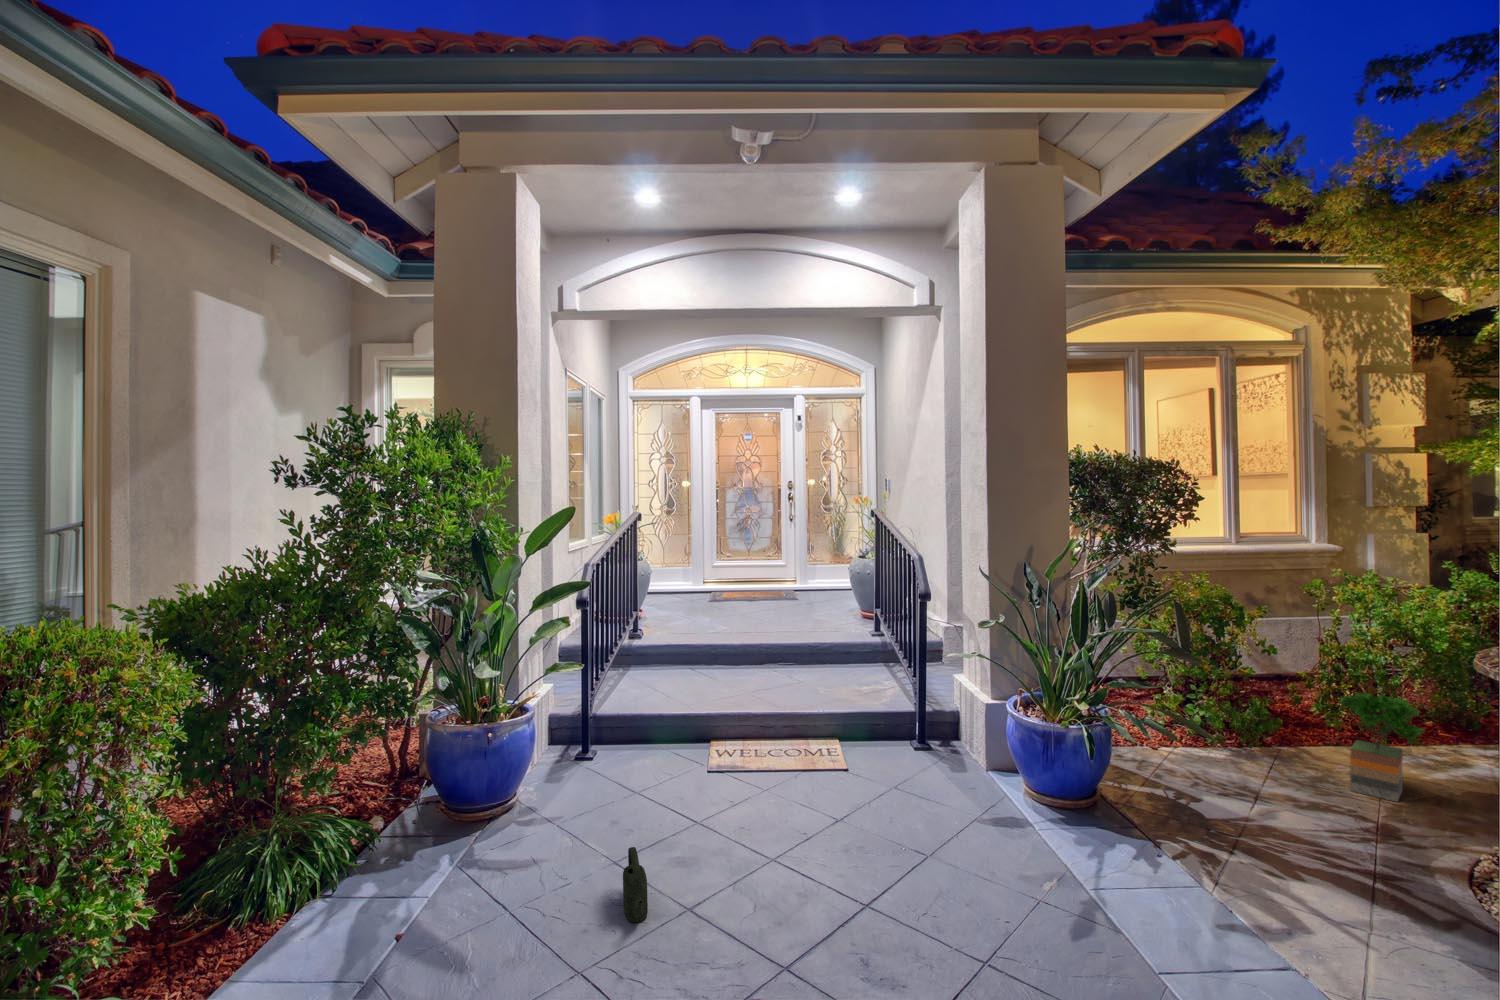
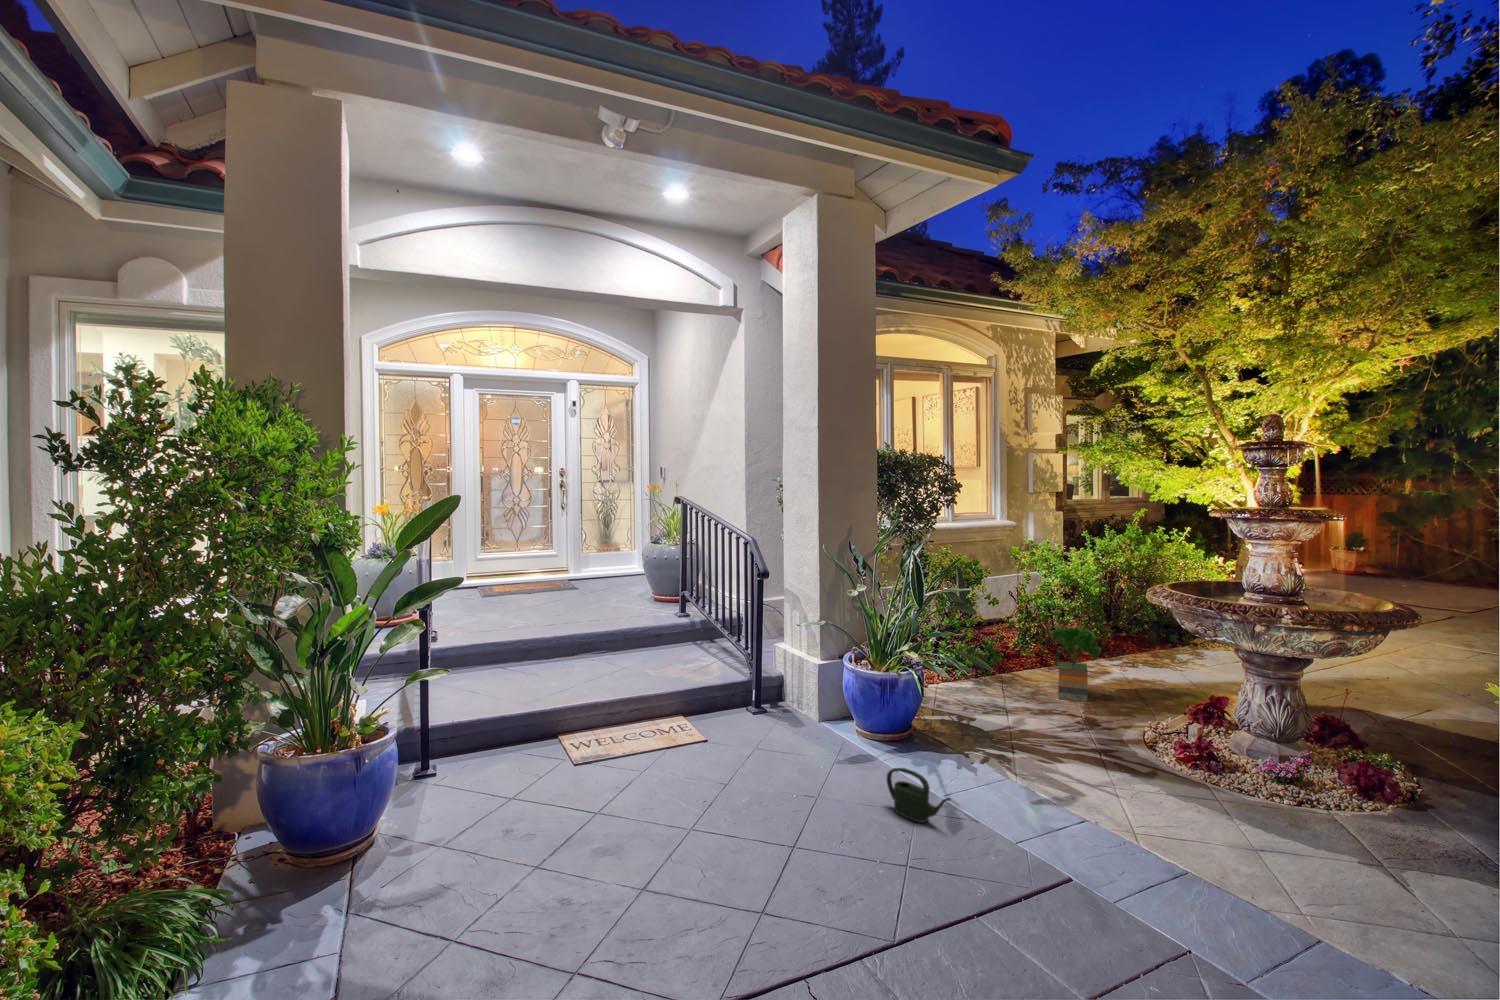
watering can: present [623,847,648,922] -> present [887,768,951,823]

